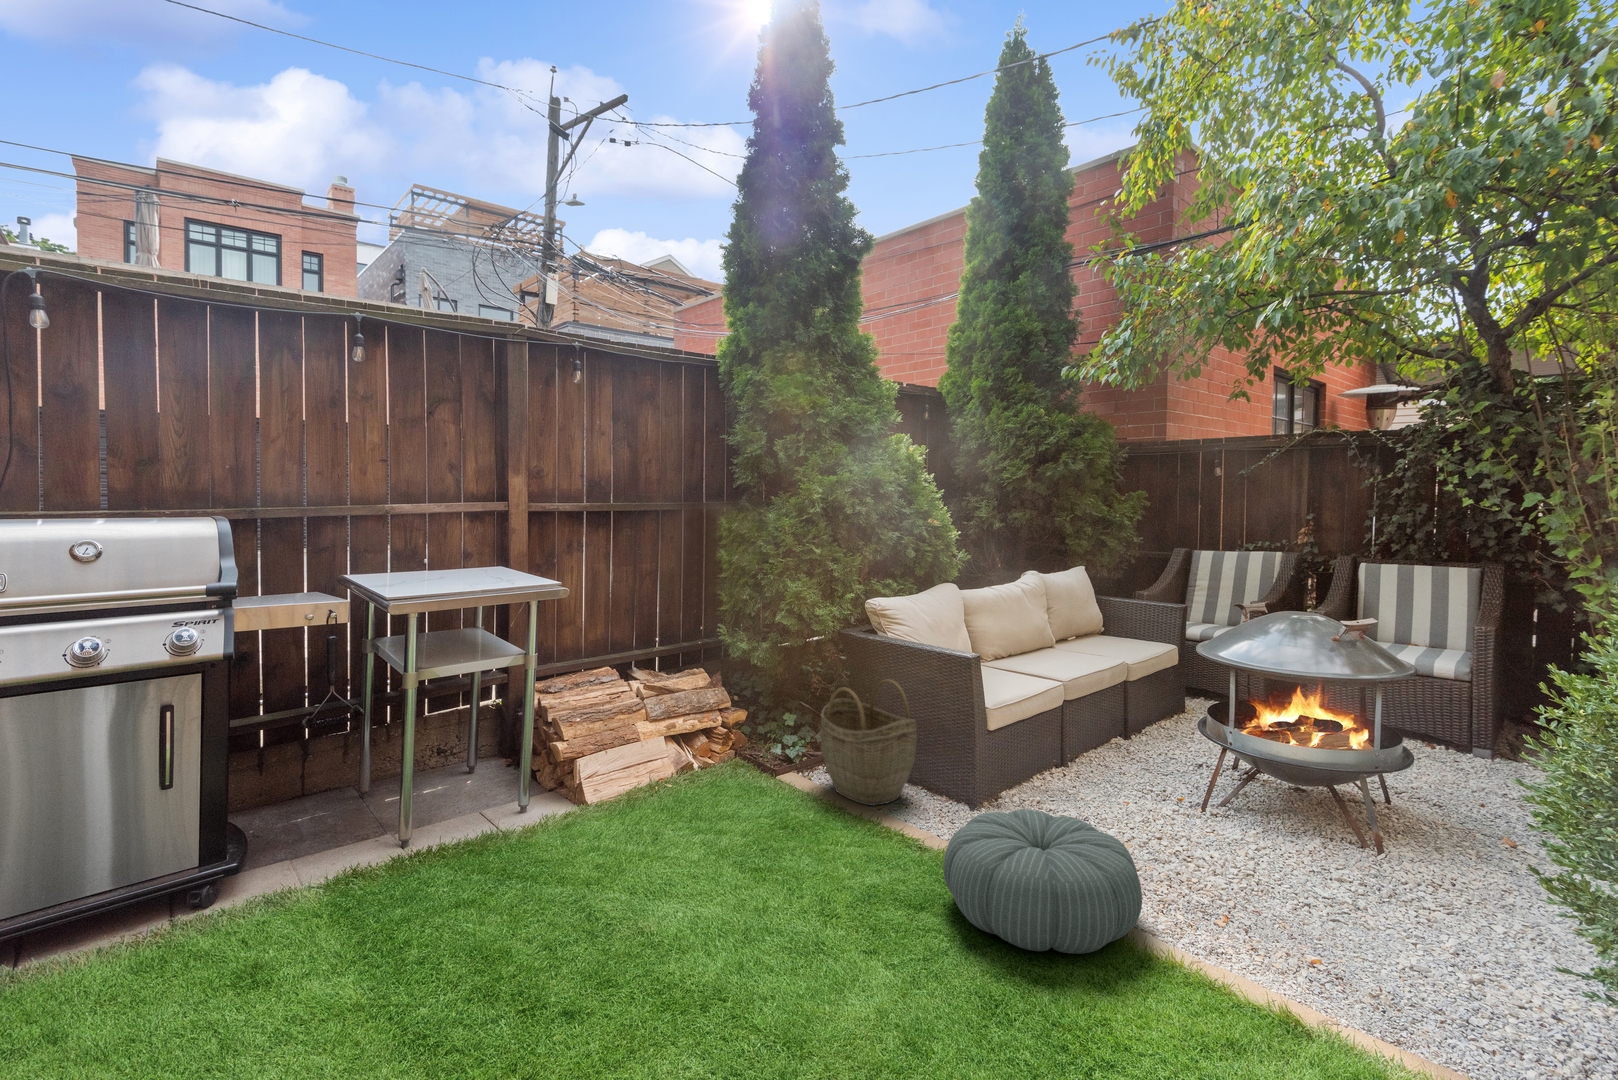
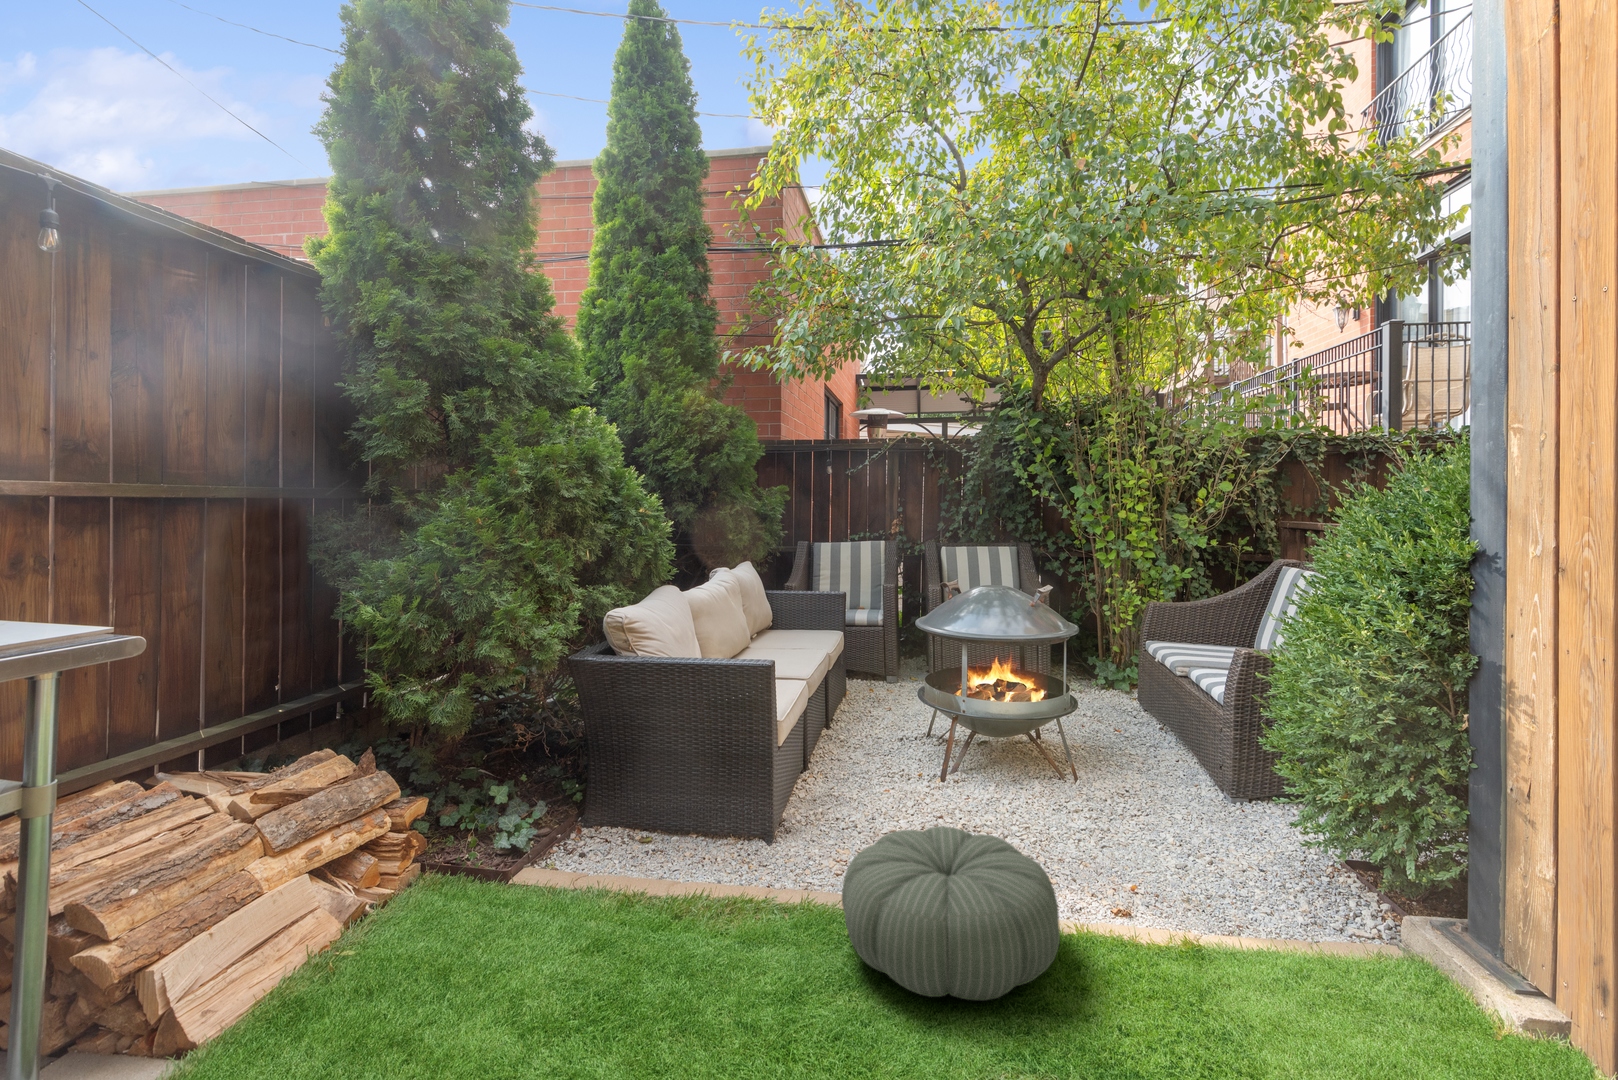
woven basket: present [820,680,917,806] -> none [573,715,702,880]

